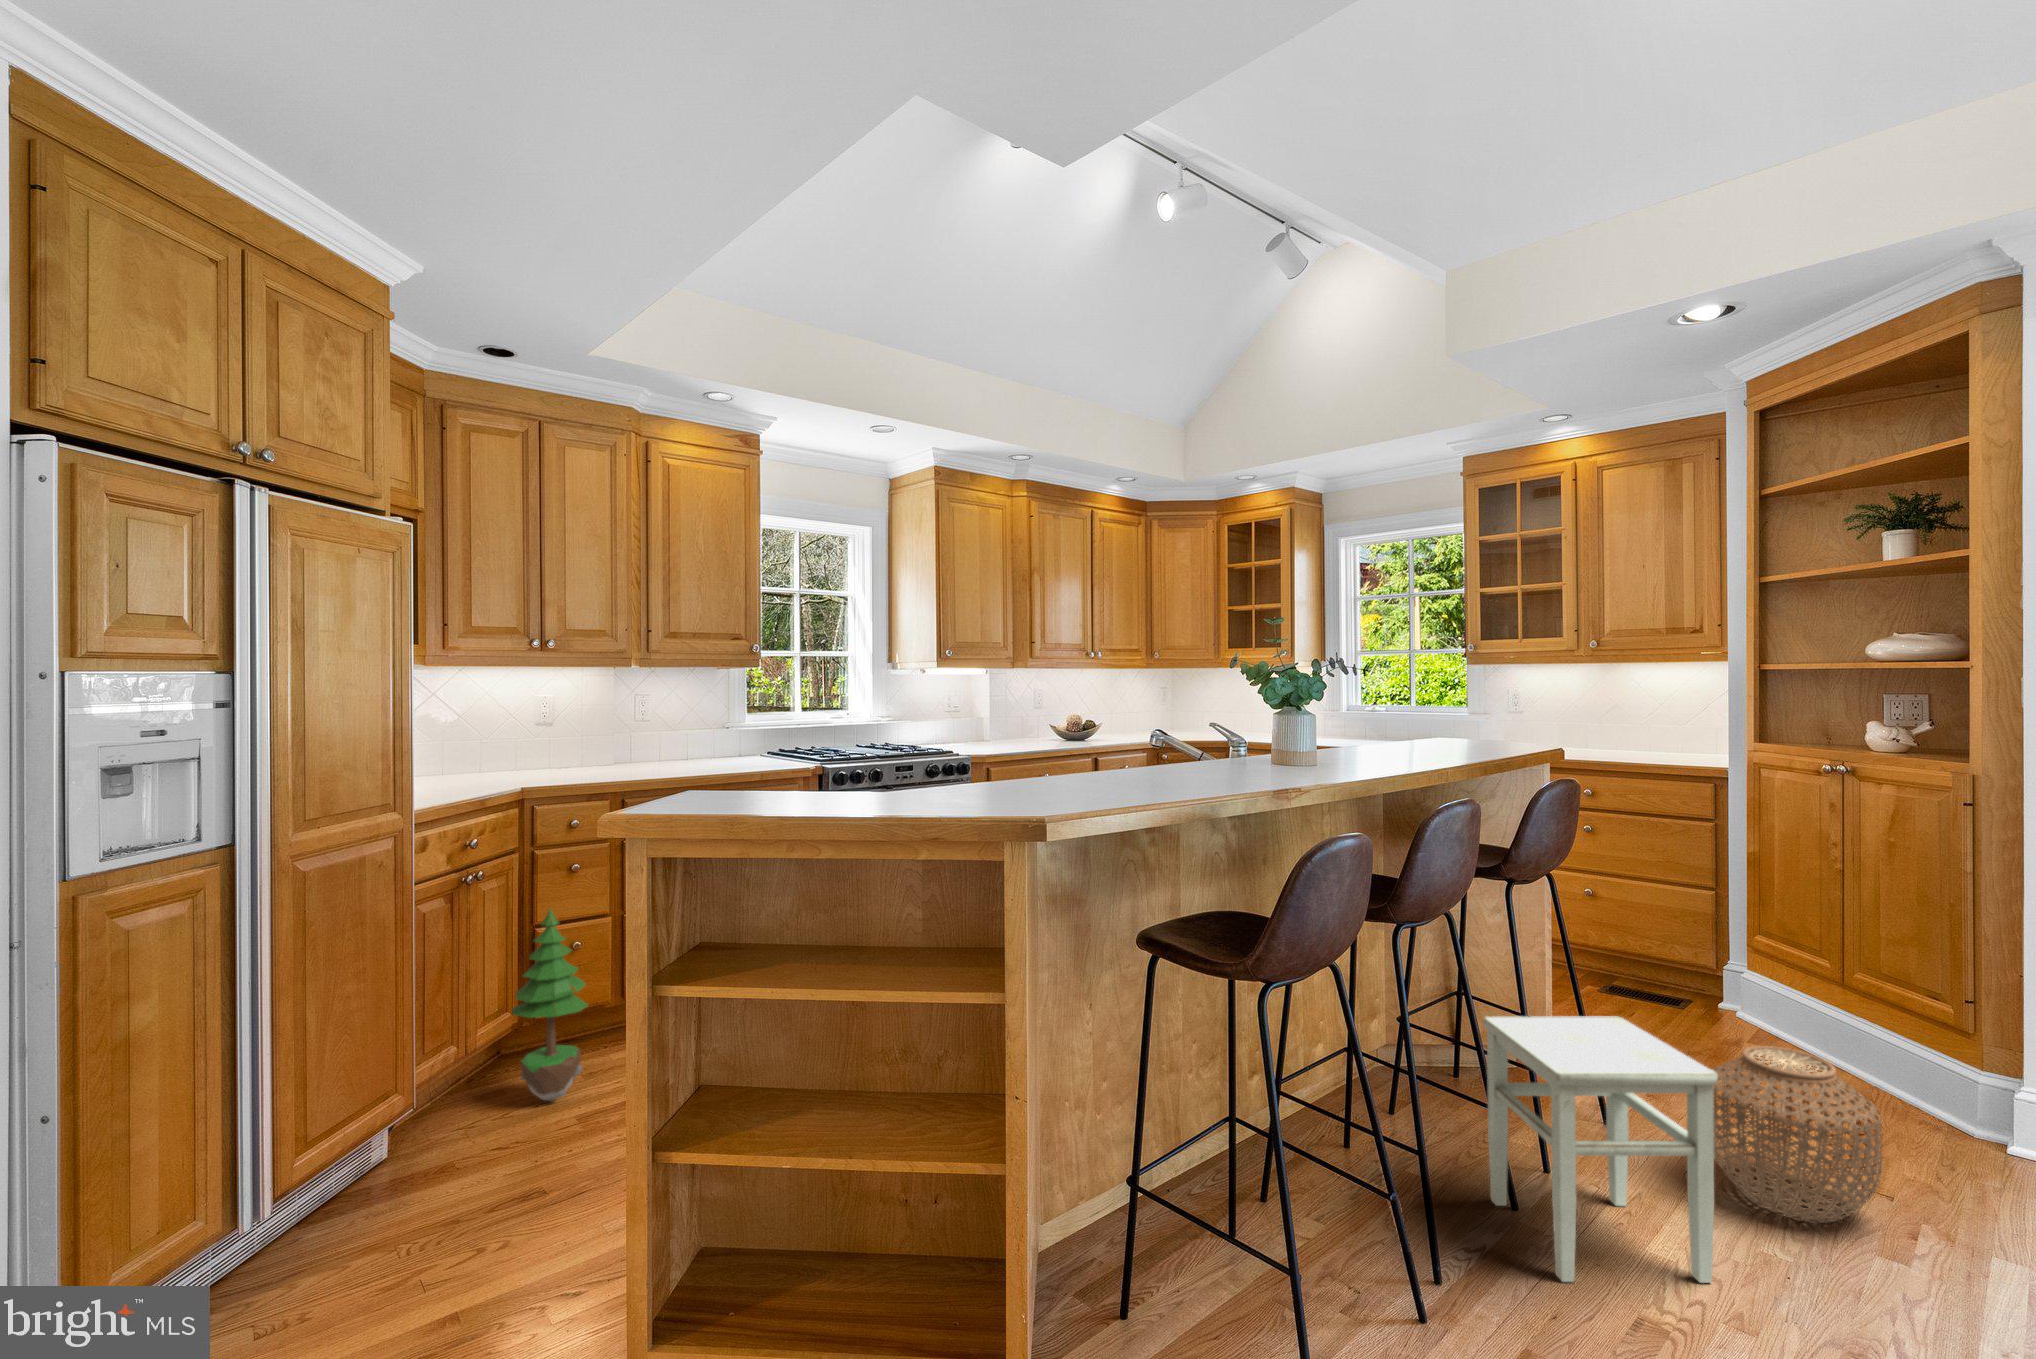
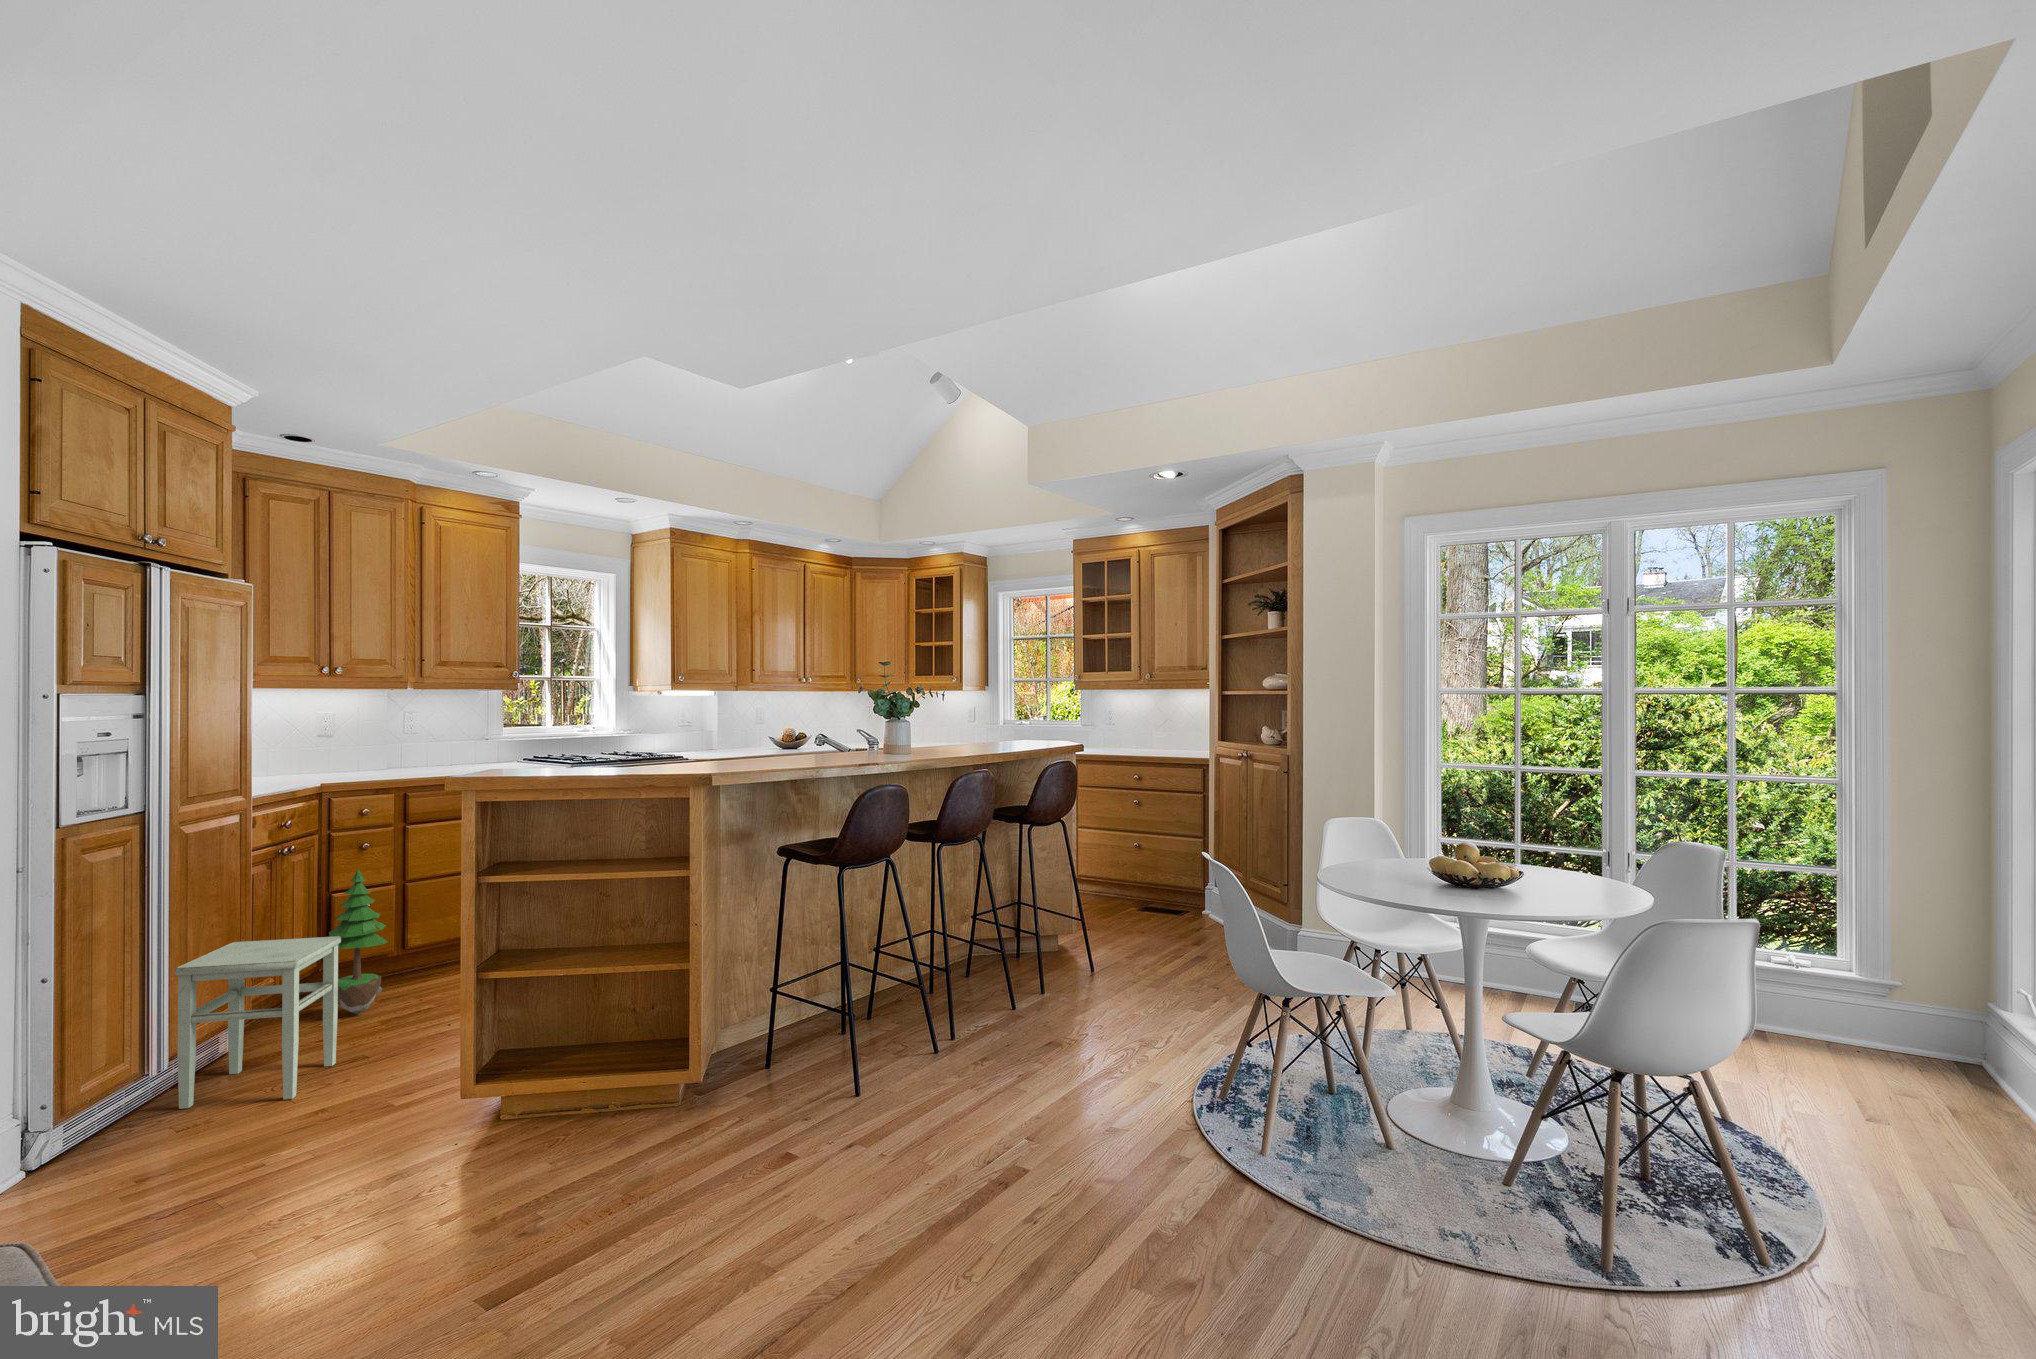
stool: present [1483,1016,1718,1283] -> present [175,936,341,1109]
woven basket: present [1712,1046,1883,1223] -> none [1124,909,1201,999]

